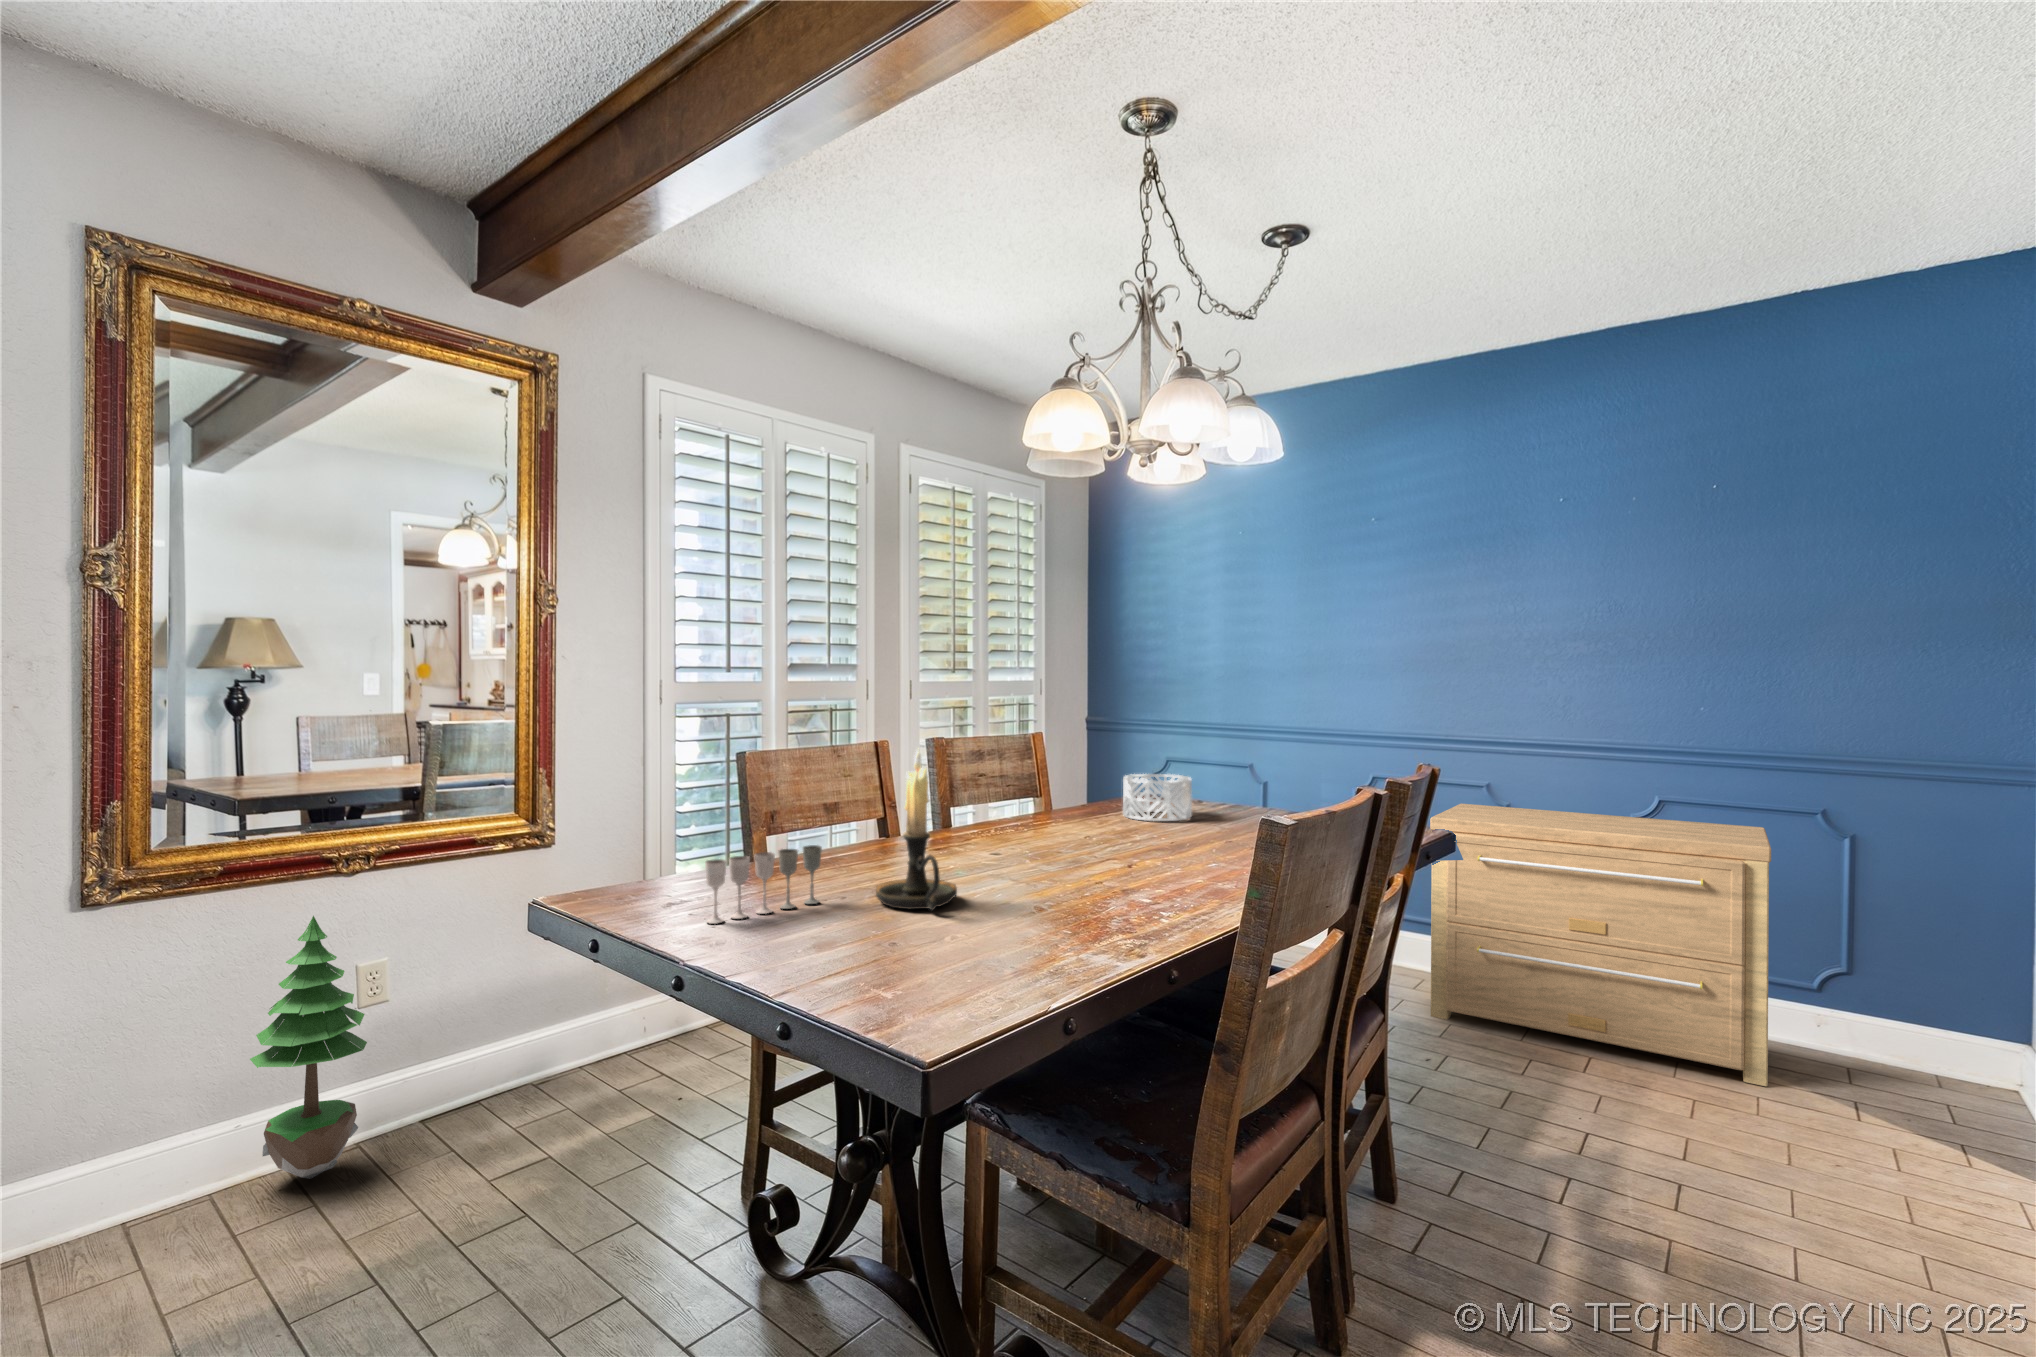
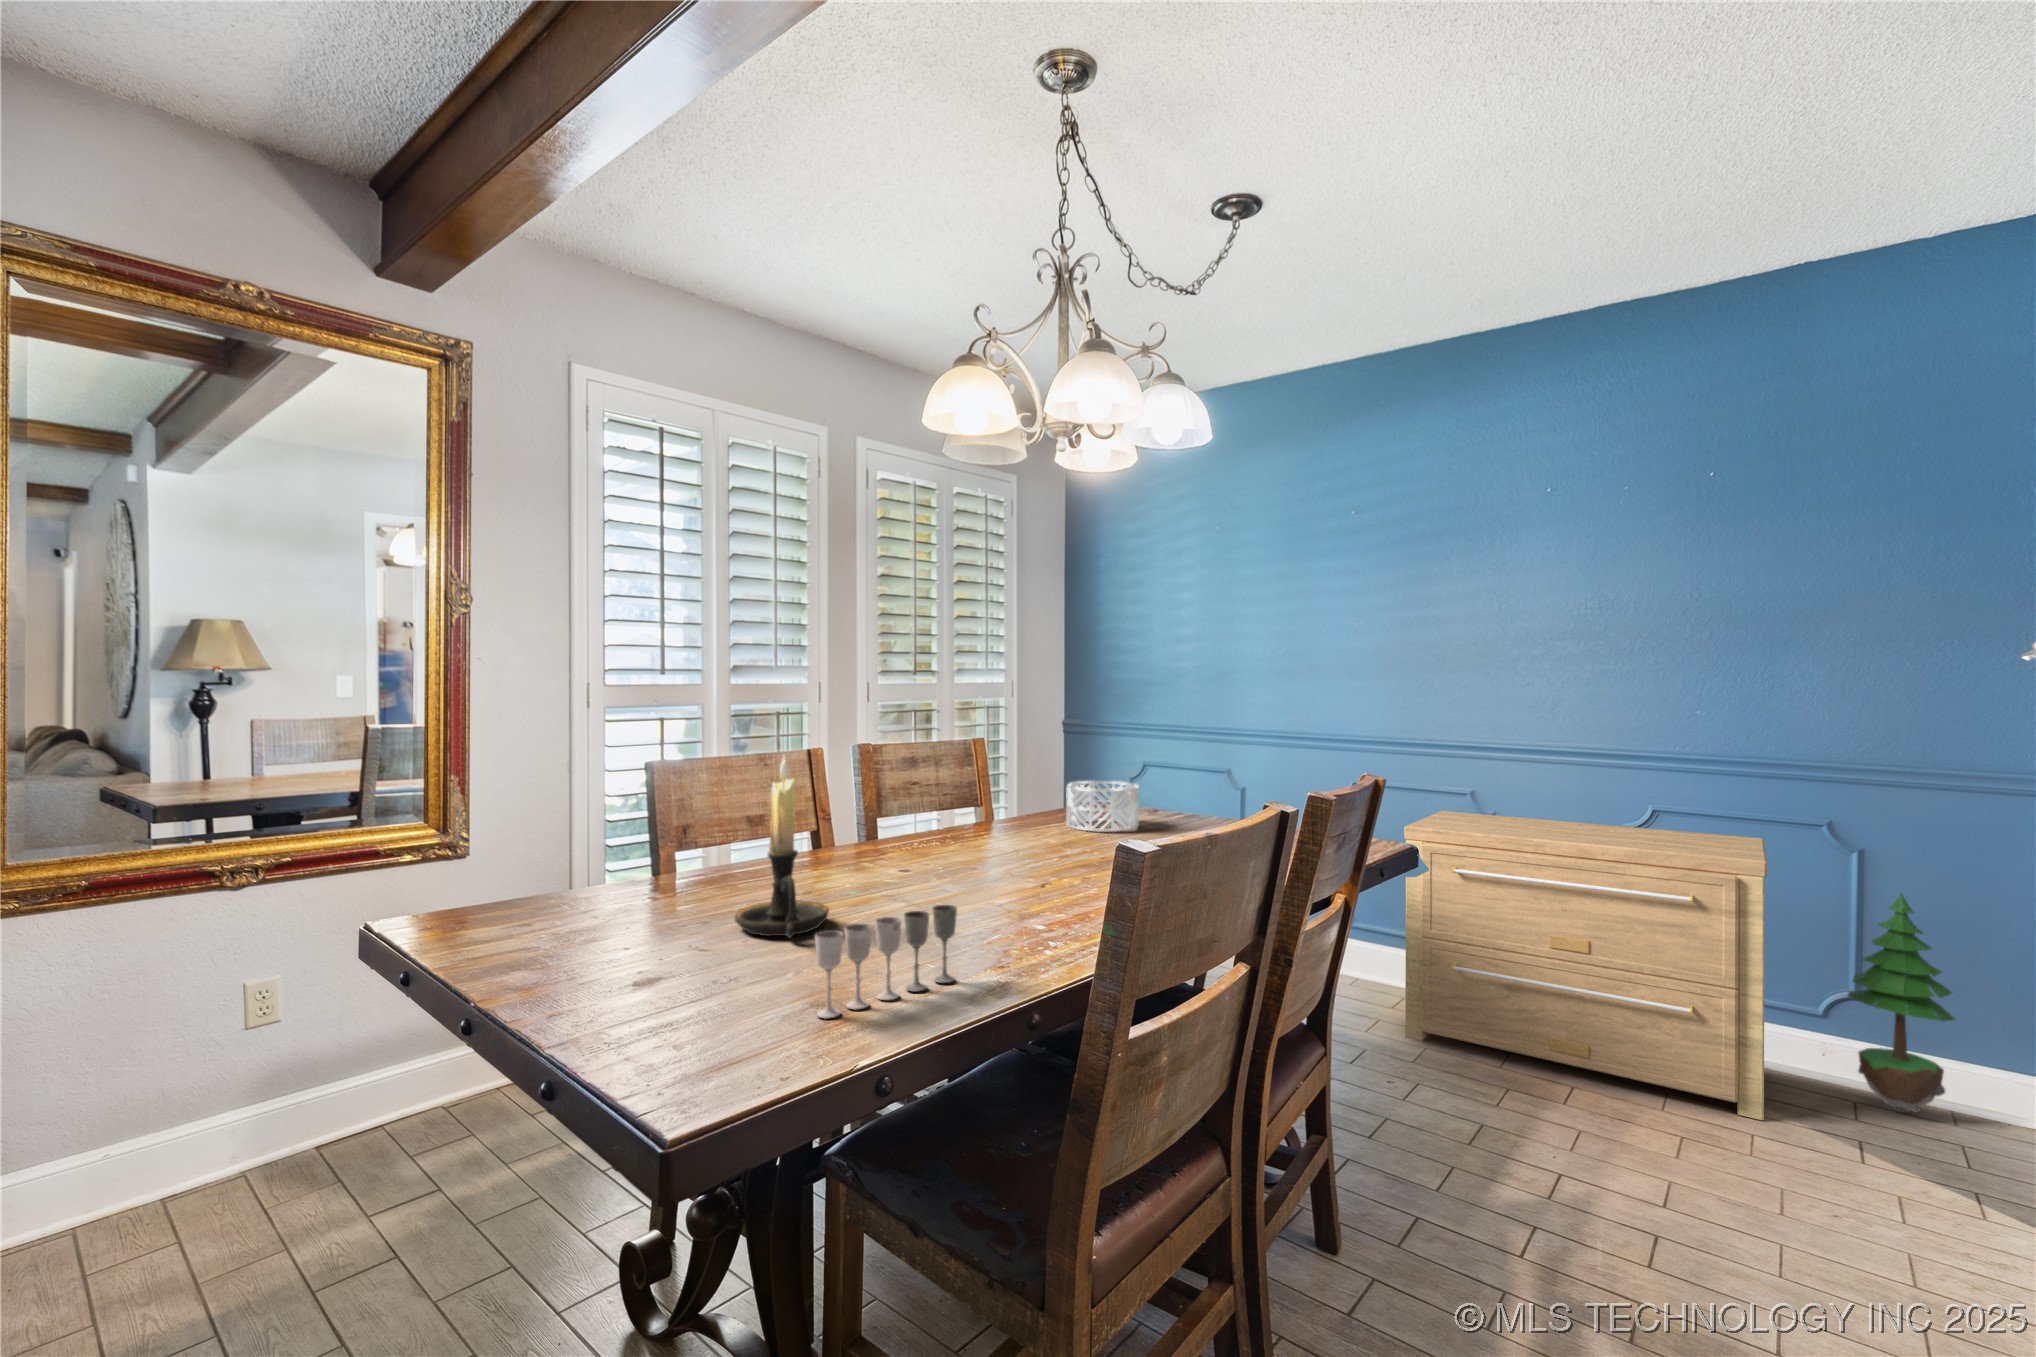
wine glass: present [705,845,822,924] -> present [815,905,957,1019]
potted tree: present [250,916,367,1179] -> present [1848,893,1955,1113]

